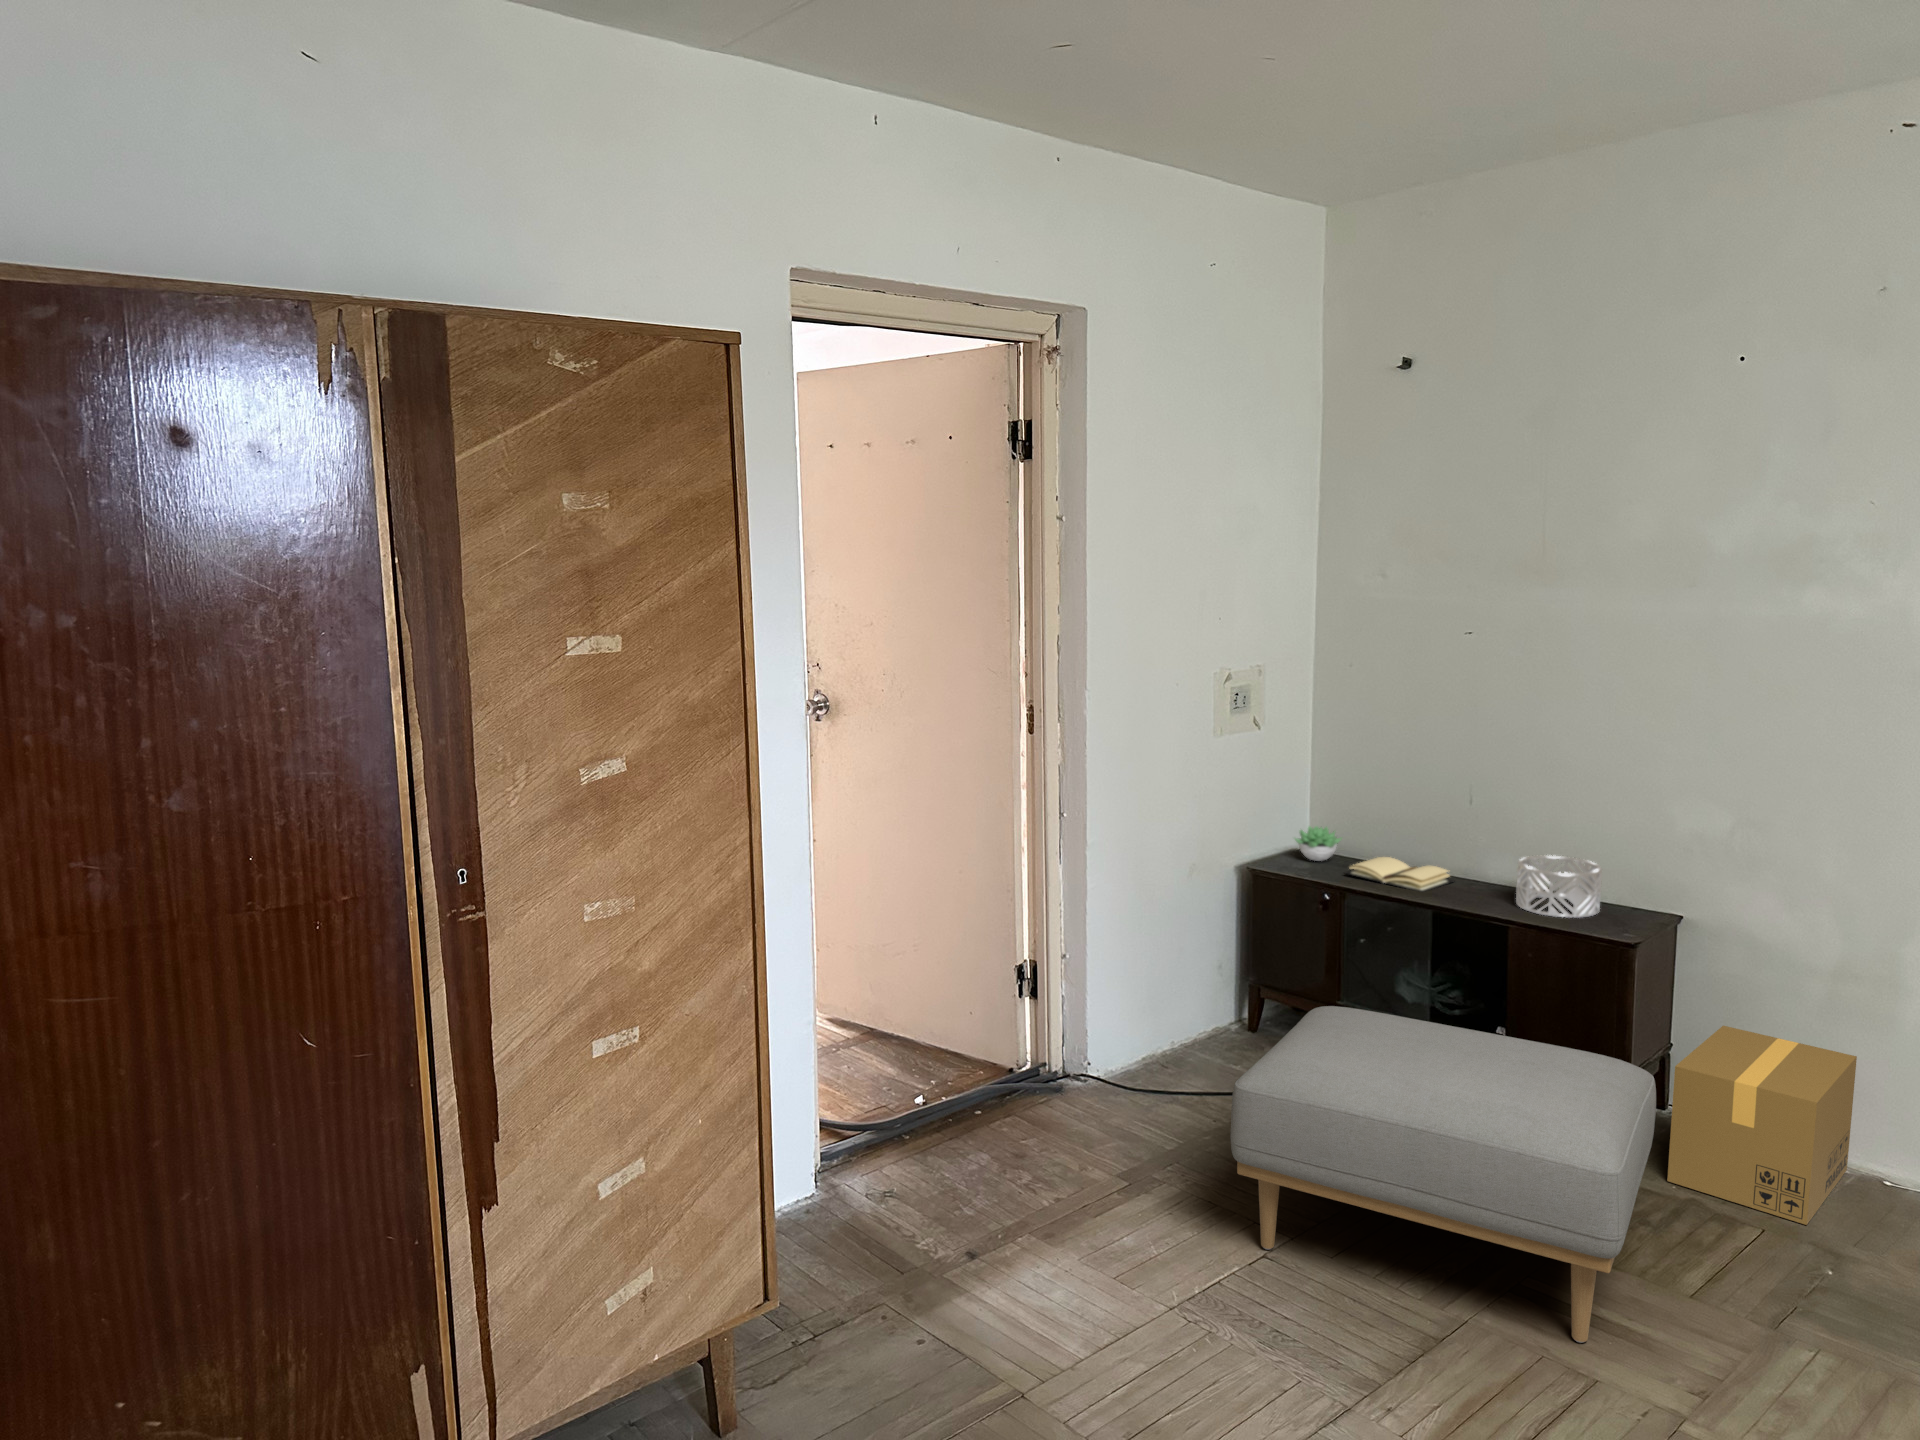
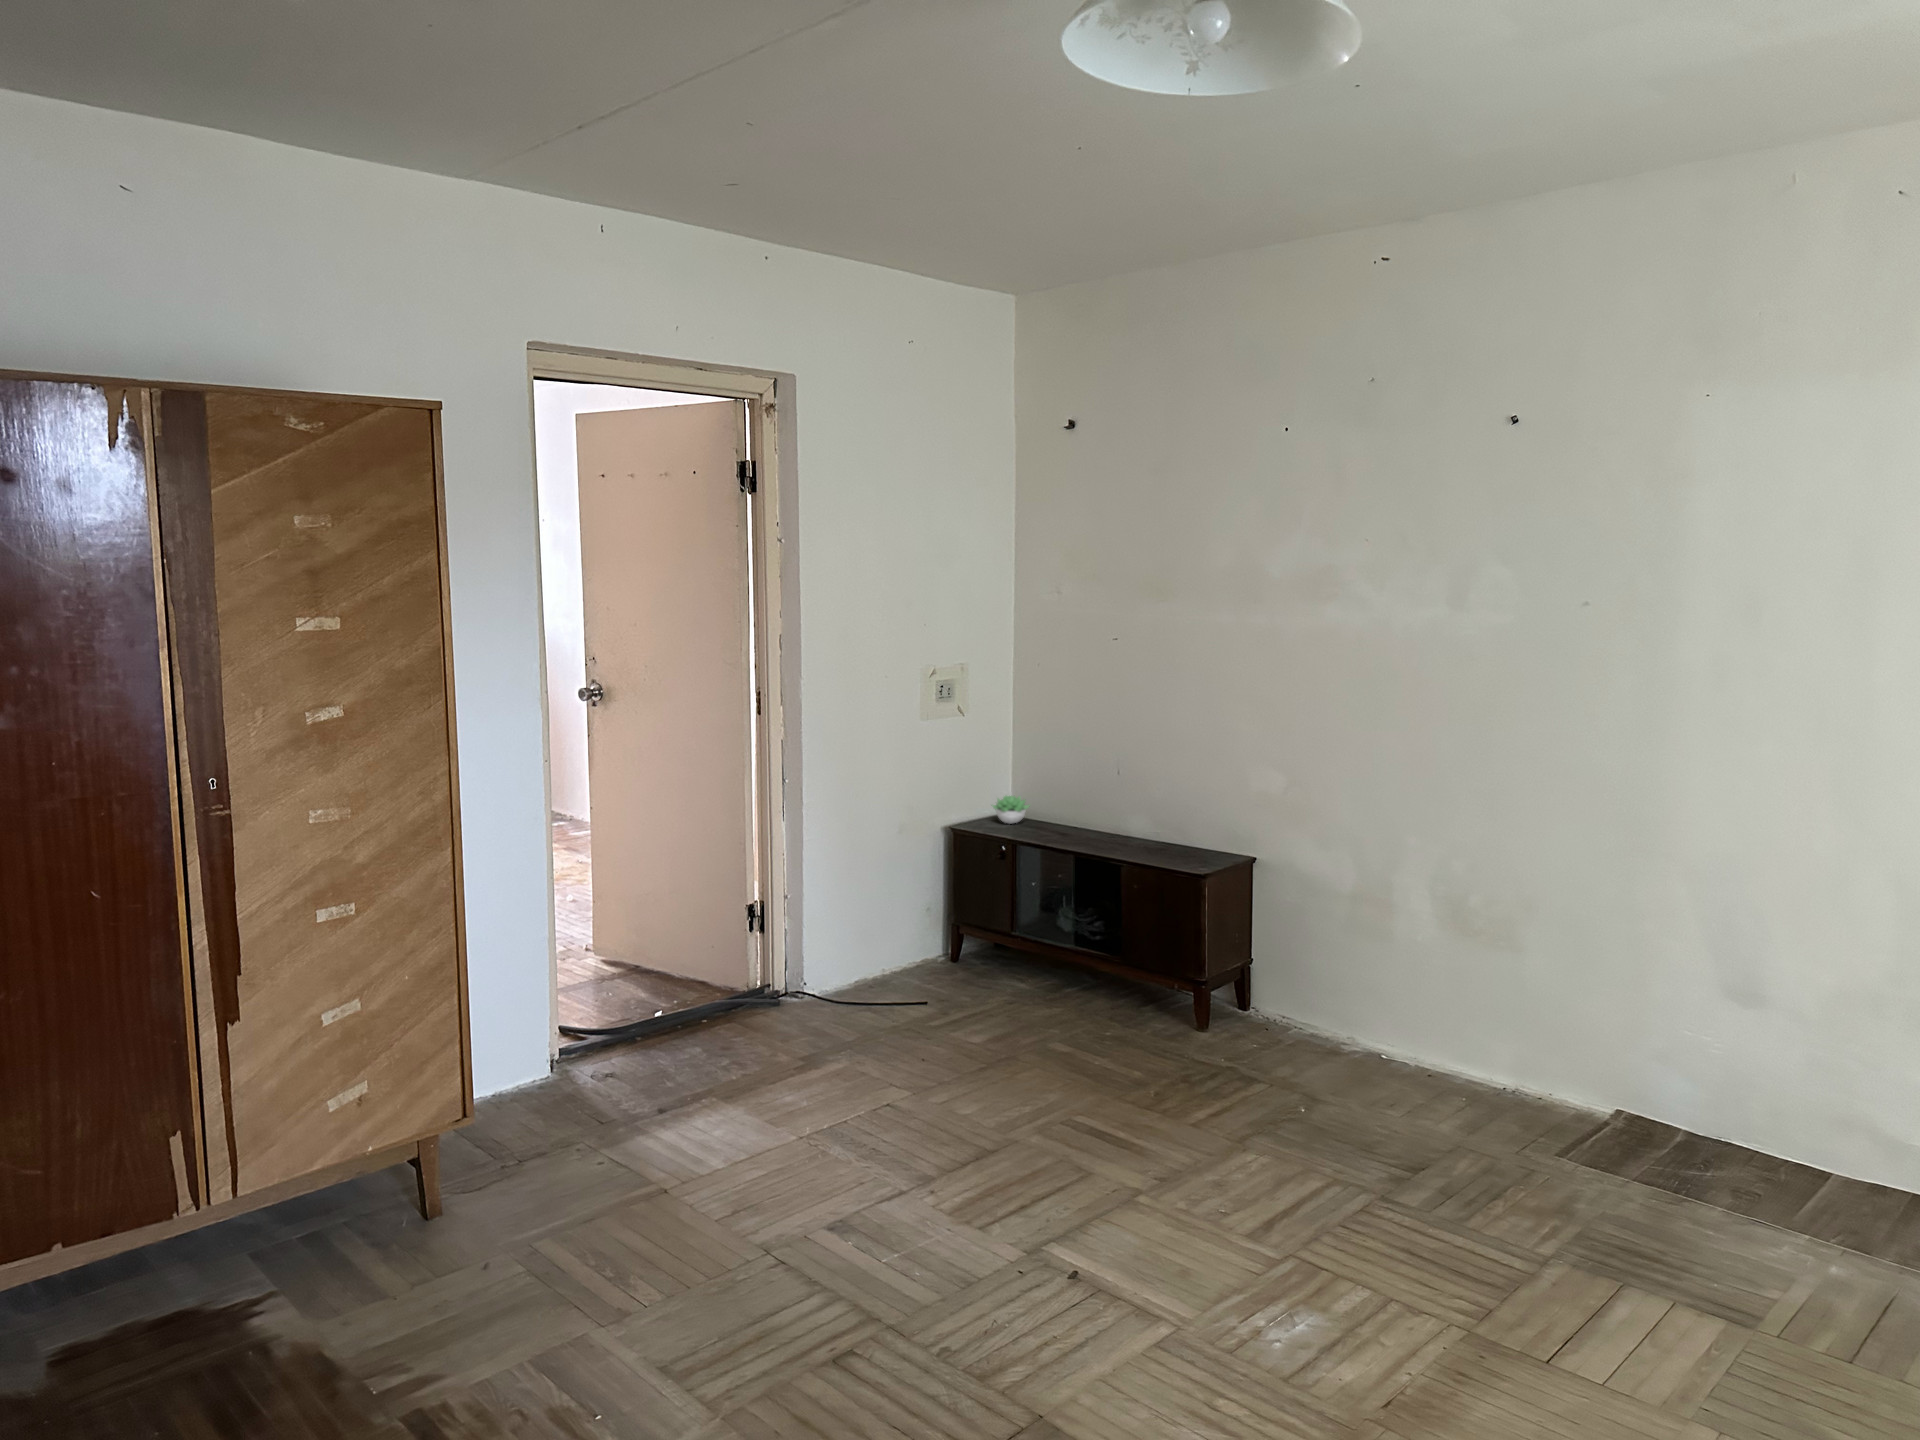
decorative bowl: present [1516,855,1602,918] -> none [1139,813,1201,860]
book: present [1346,857,1453,892] -> none [1022,819,1108,845]
ottoman: present [1230,1006,1656,1343] -> none [858,924,1182,1155]
cardboard box: present [1667,1026,1857,1225] -> none [1221,943,1367,1085]

